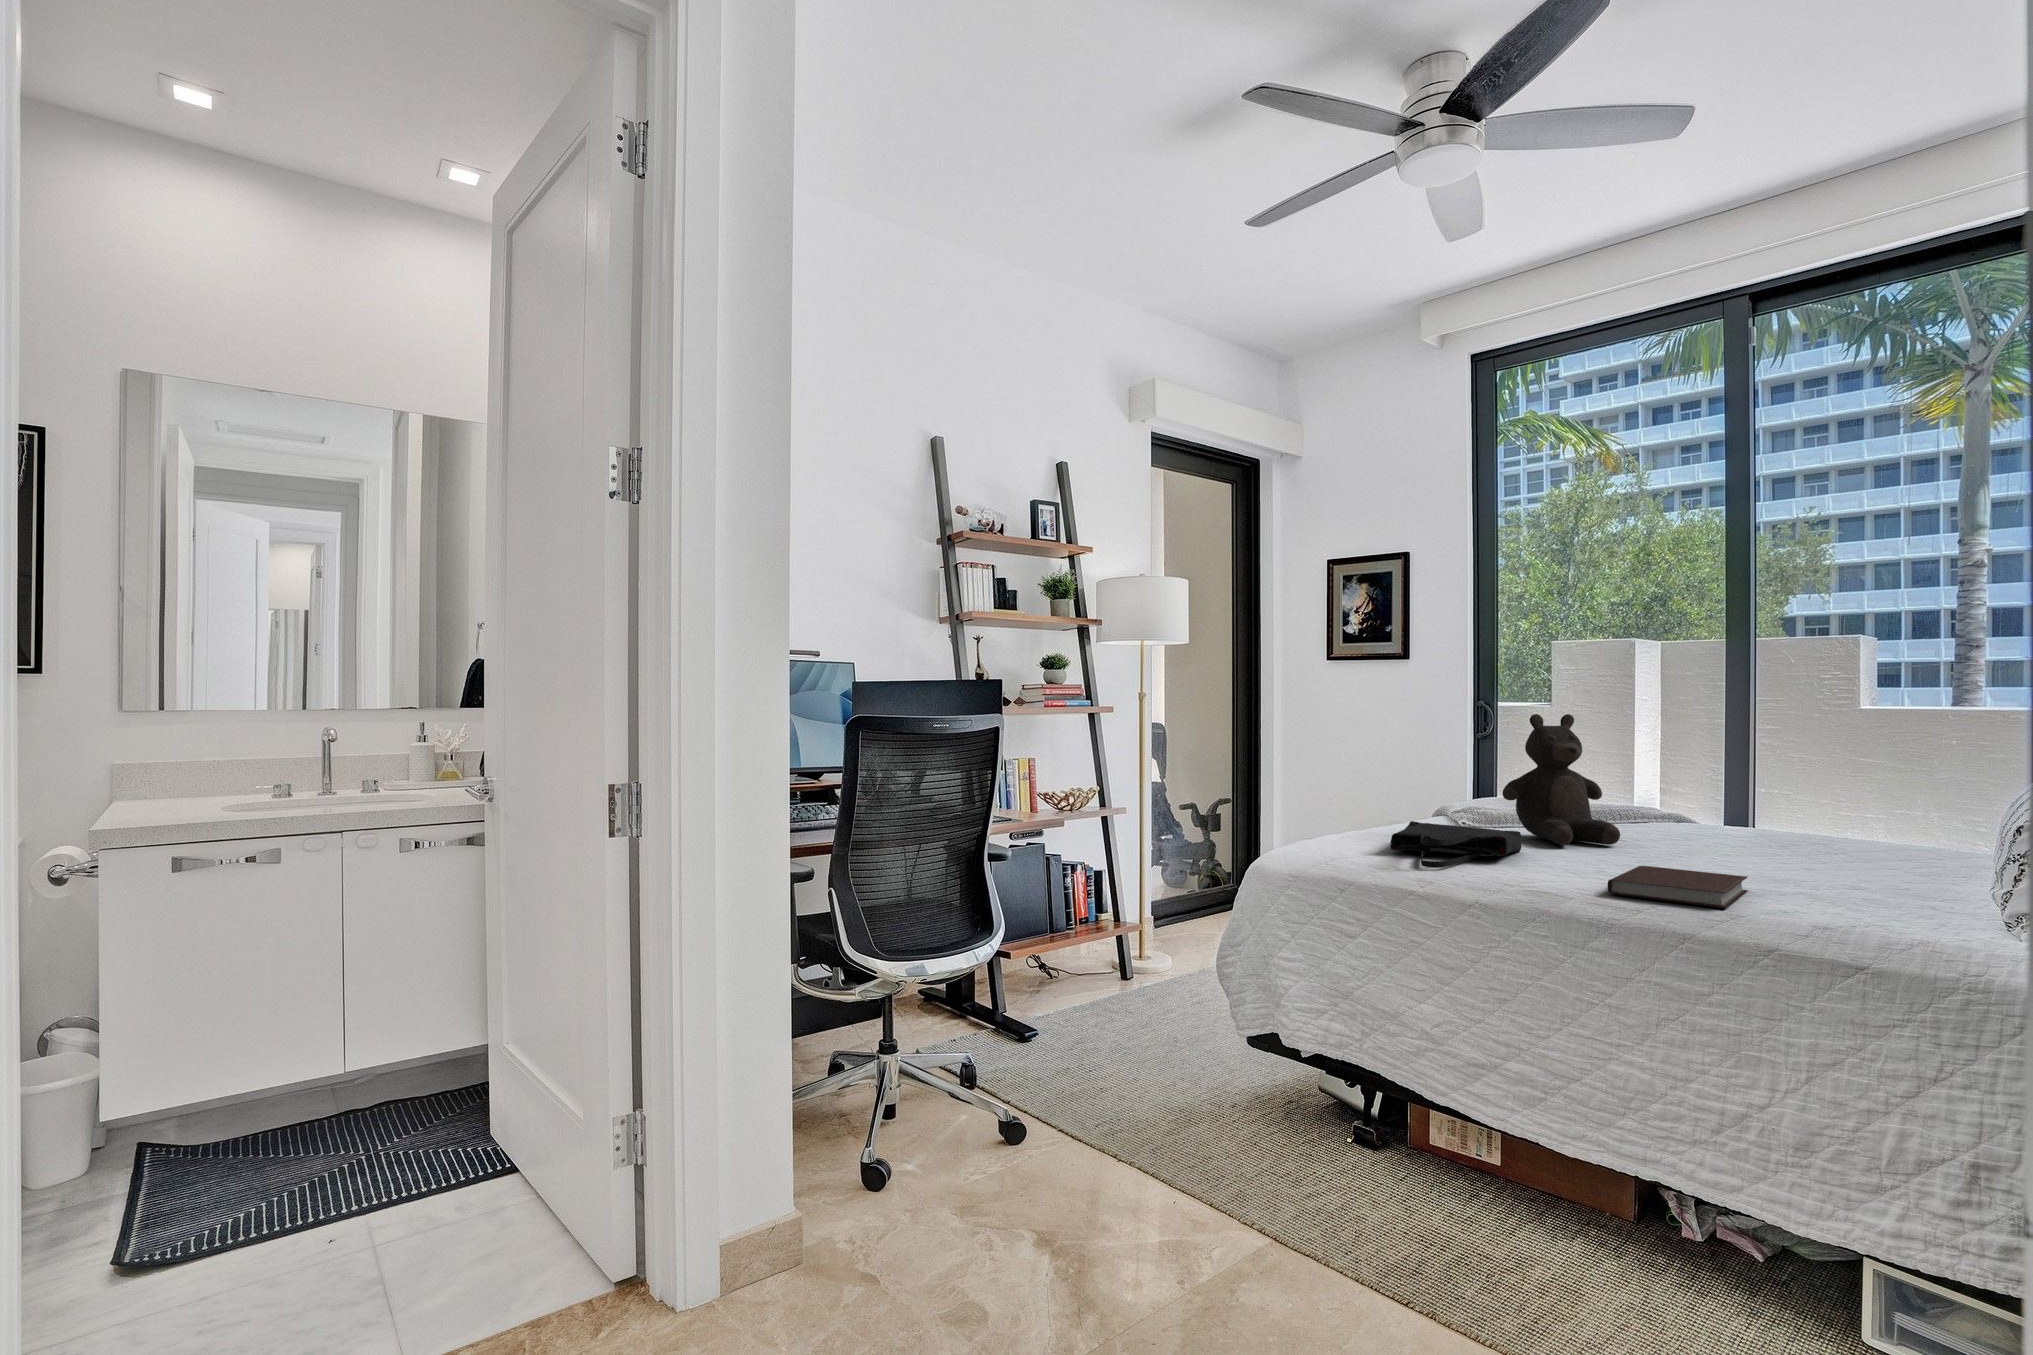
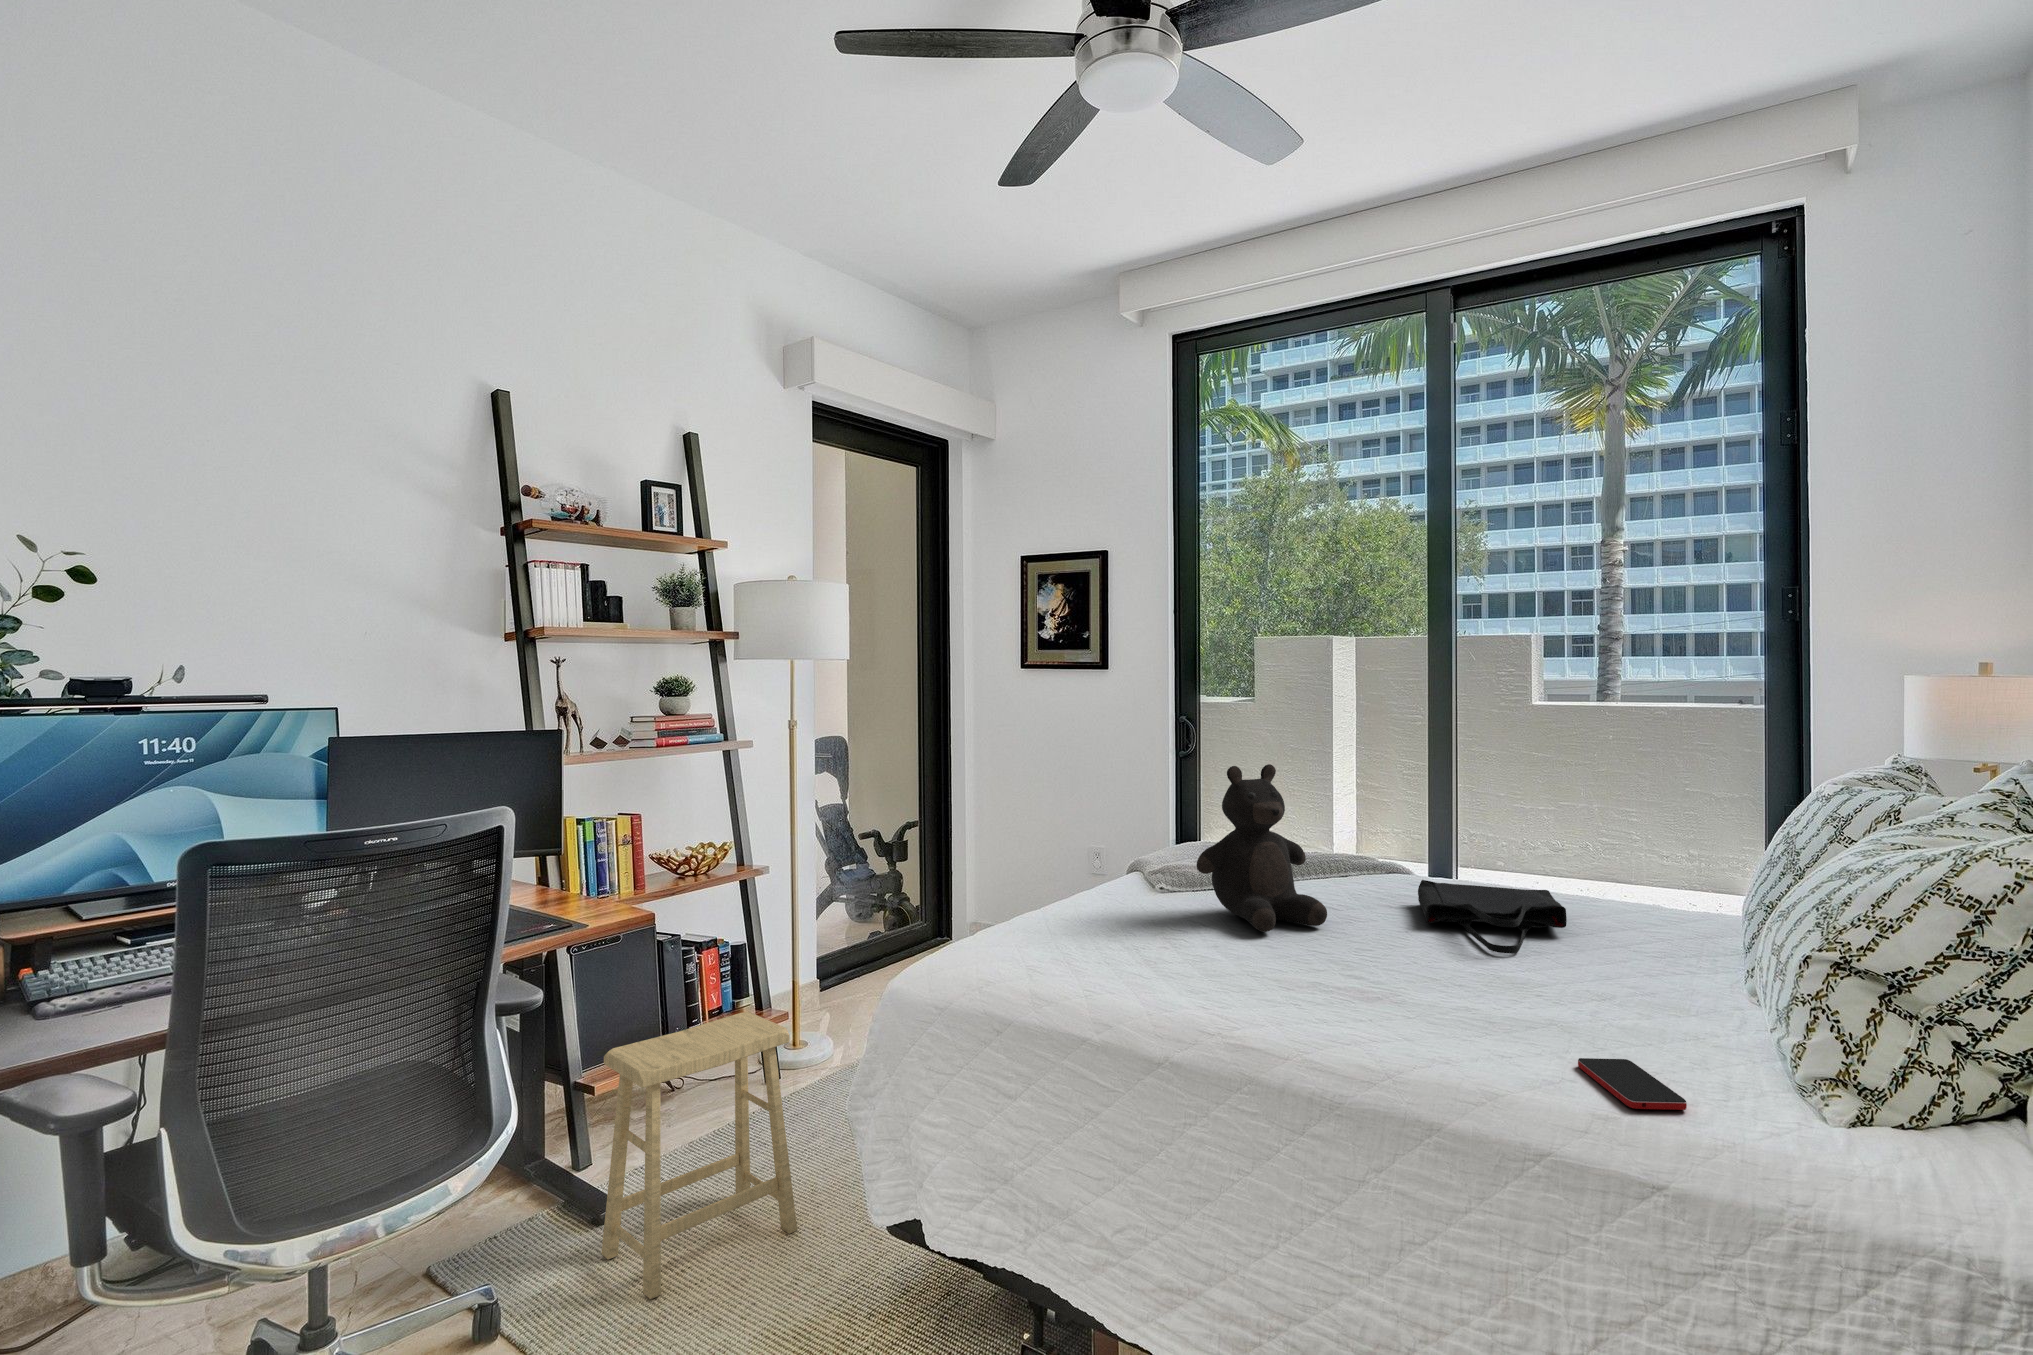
tote bag: present [1391,821,1522,868] -> present [1418,880,1567,953]
notebook: present [1608,866,1748,908] -> none [1326,985,1484,1073]
footstool: none [1035,897,1173,1080] -> present [601,1012,797,1299]
smartphone: none [1819,906,1901,930] -> present [1578,1058,1687,1110]

